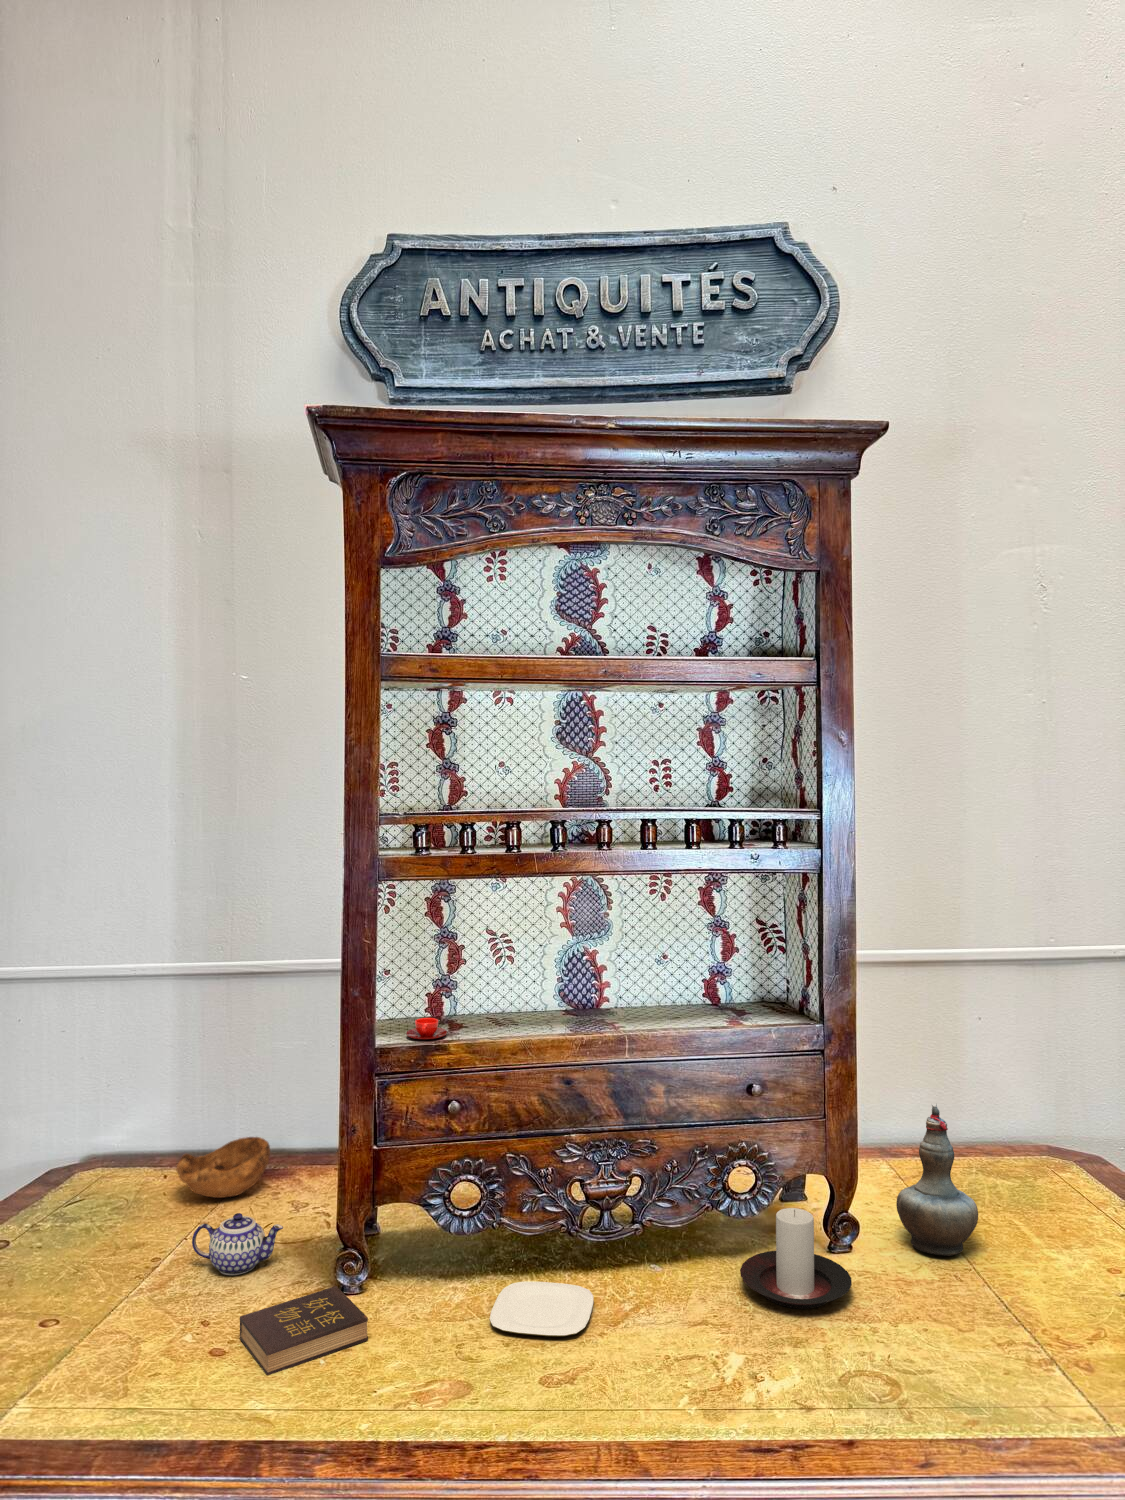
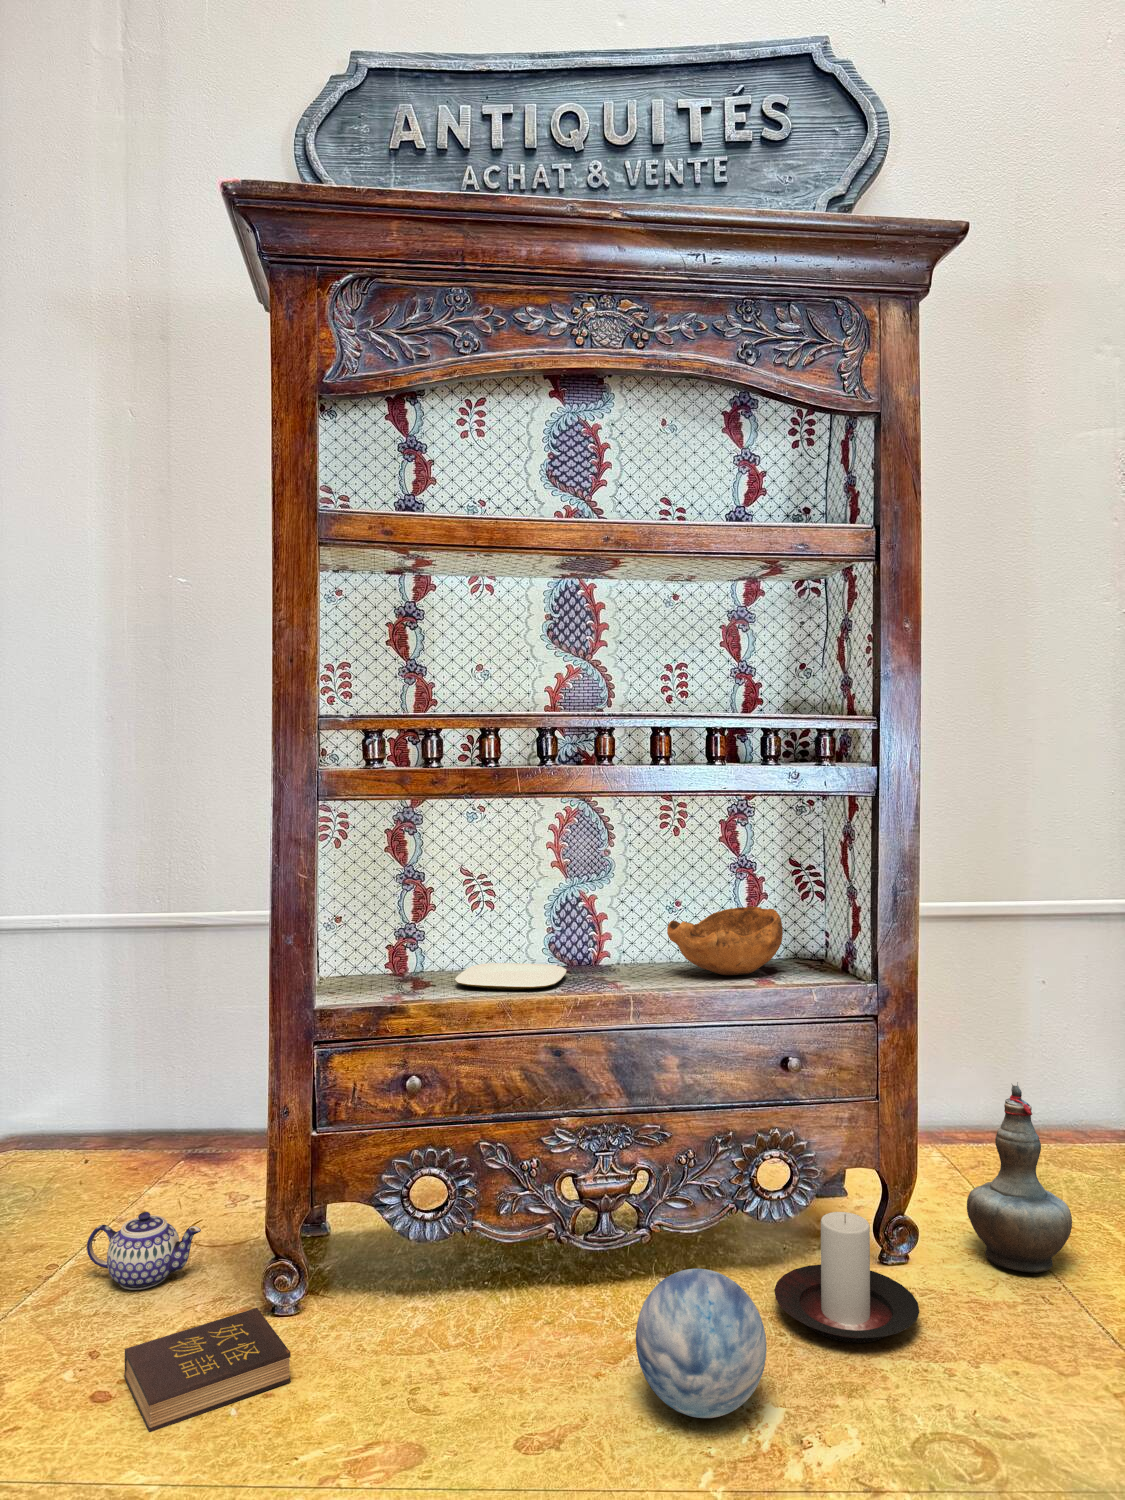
teacup: present [406,1018,447,1039] -> none [356,971,407,996]
wooden bowl: present [176,1137,270,1198] -> present [667,907,783,976]
decorative orb: none [632,1251,730,1361] -> present [636,1269,767,1418]
plate: present [490,1281,593,1336] -> present [455,963,567,990]

